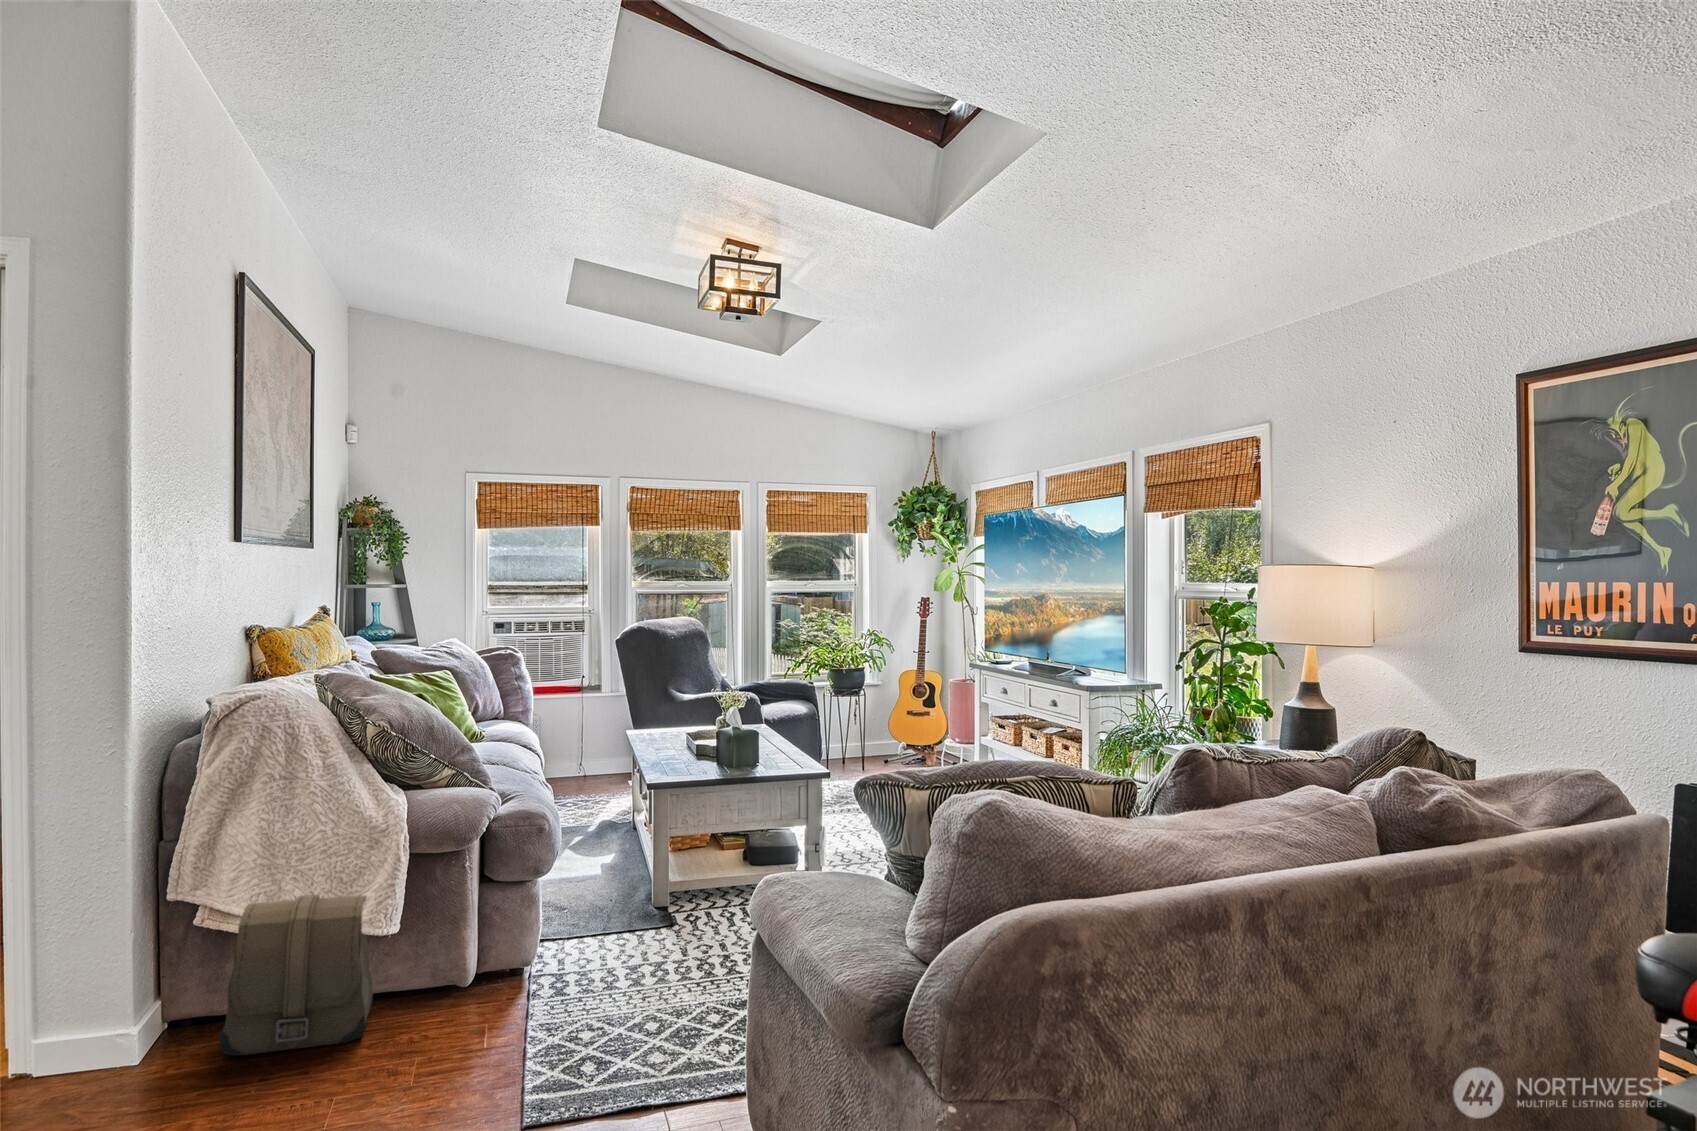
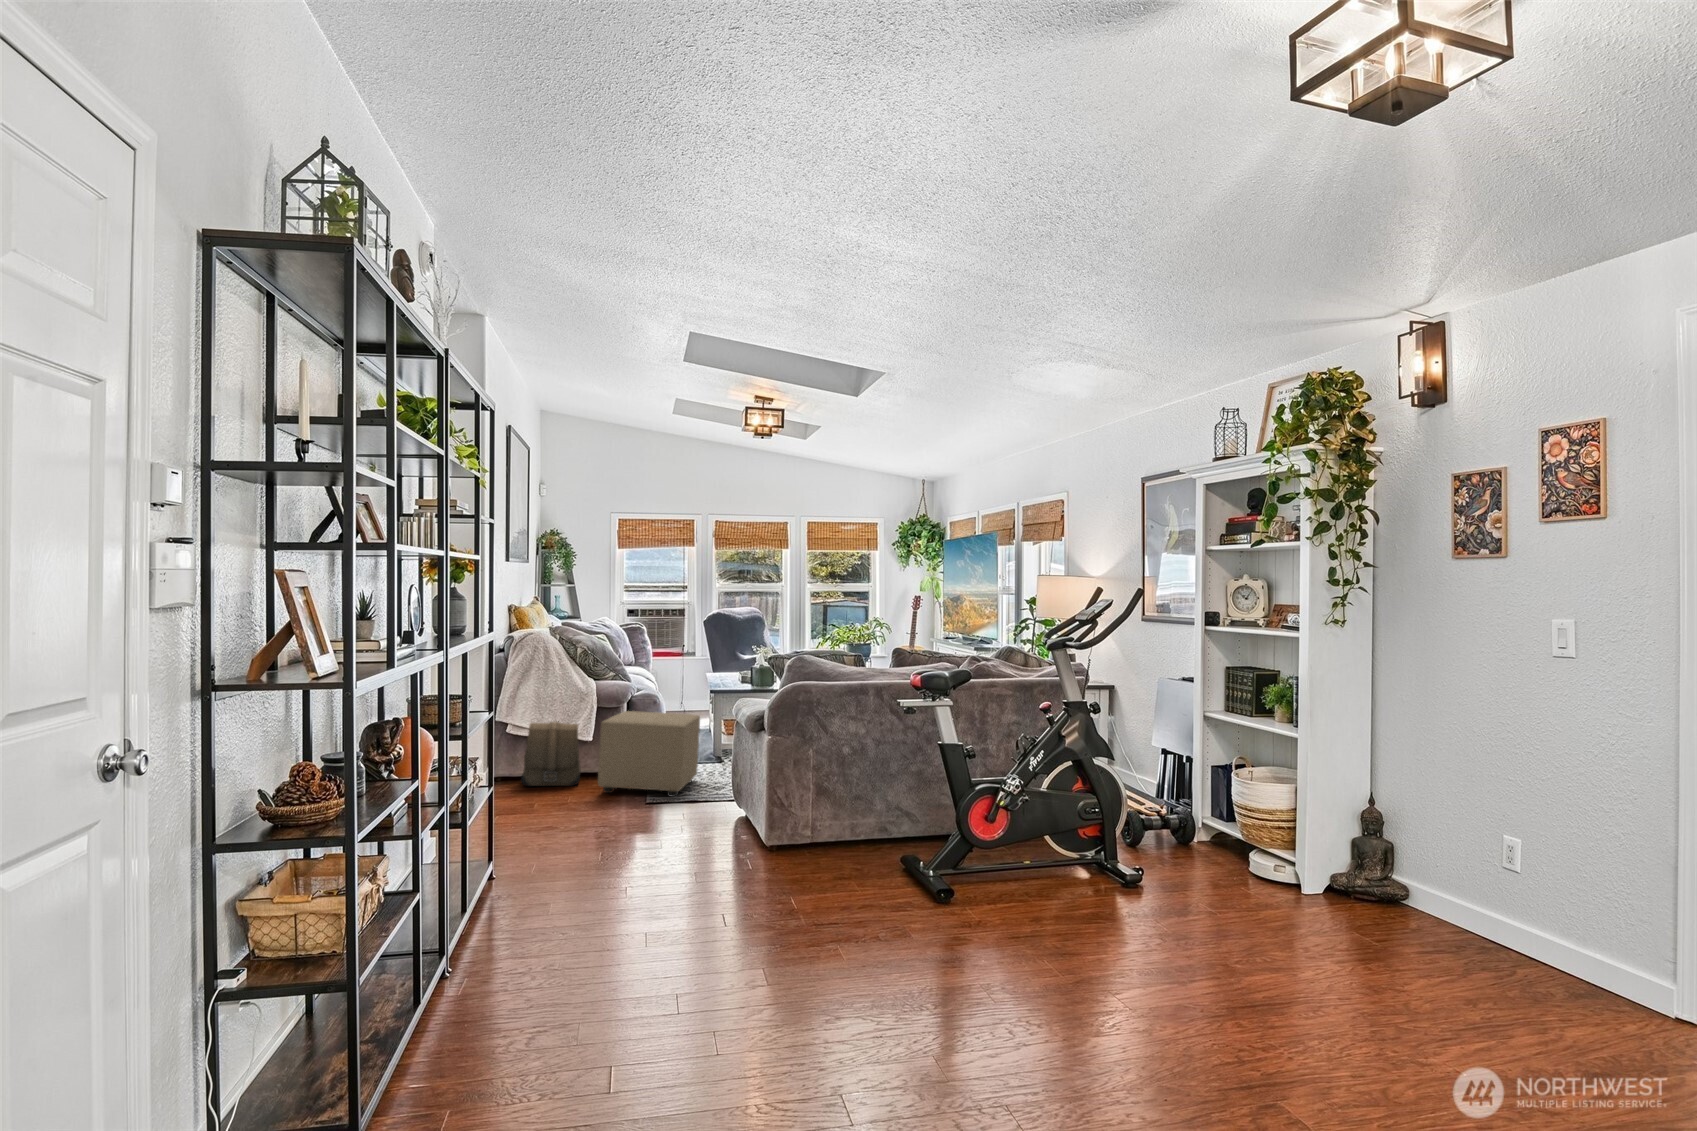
ottoman: none [399,859,635,1081] -> present [598,711,700,797]

